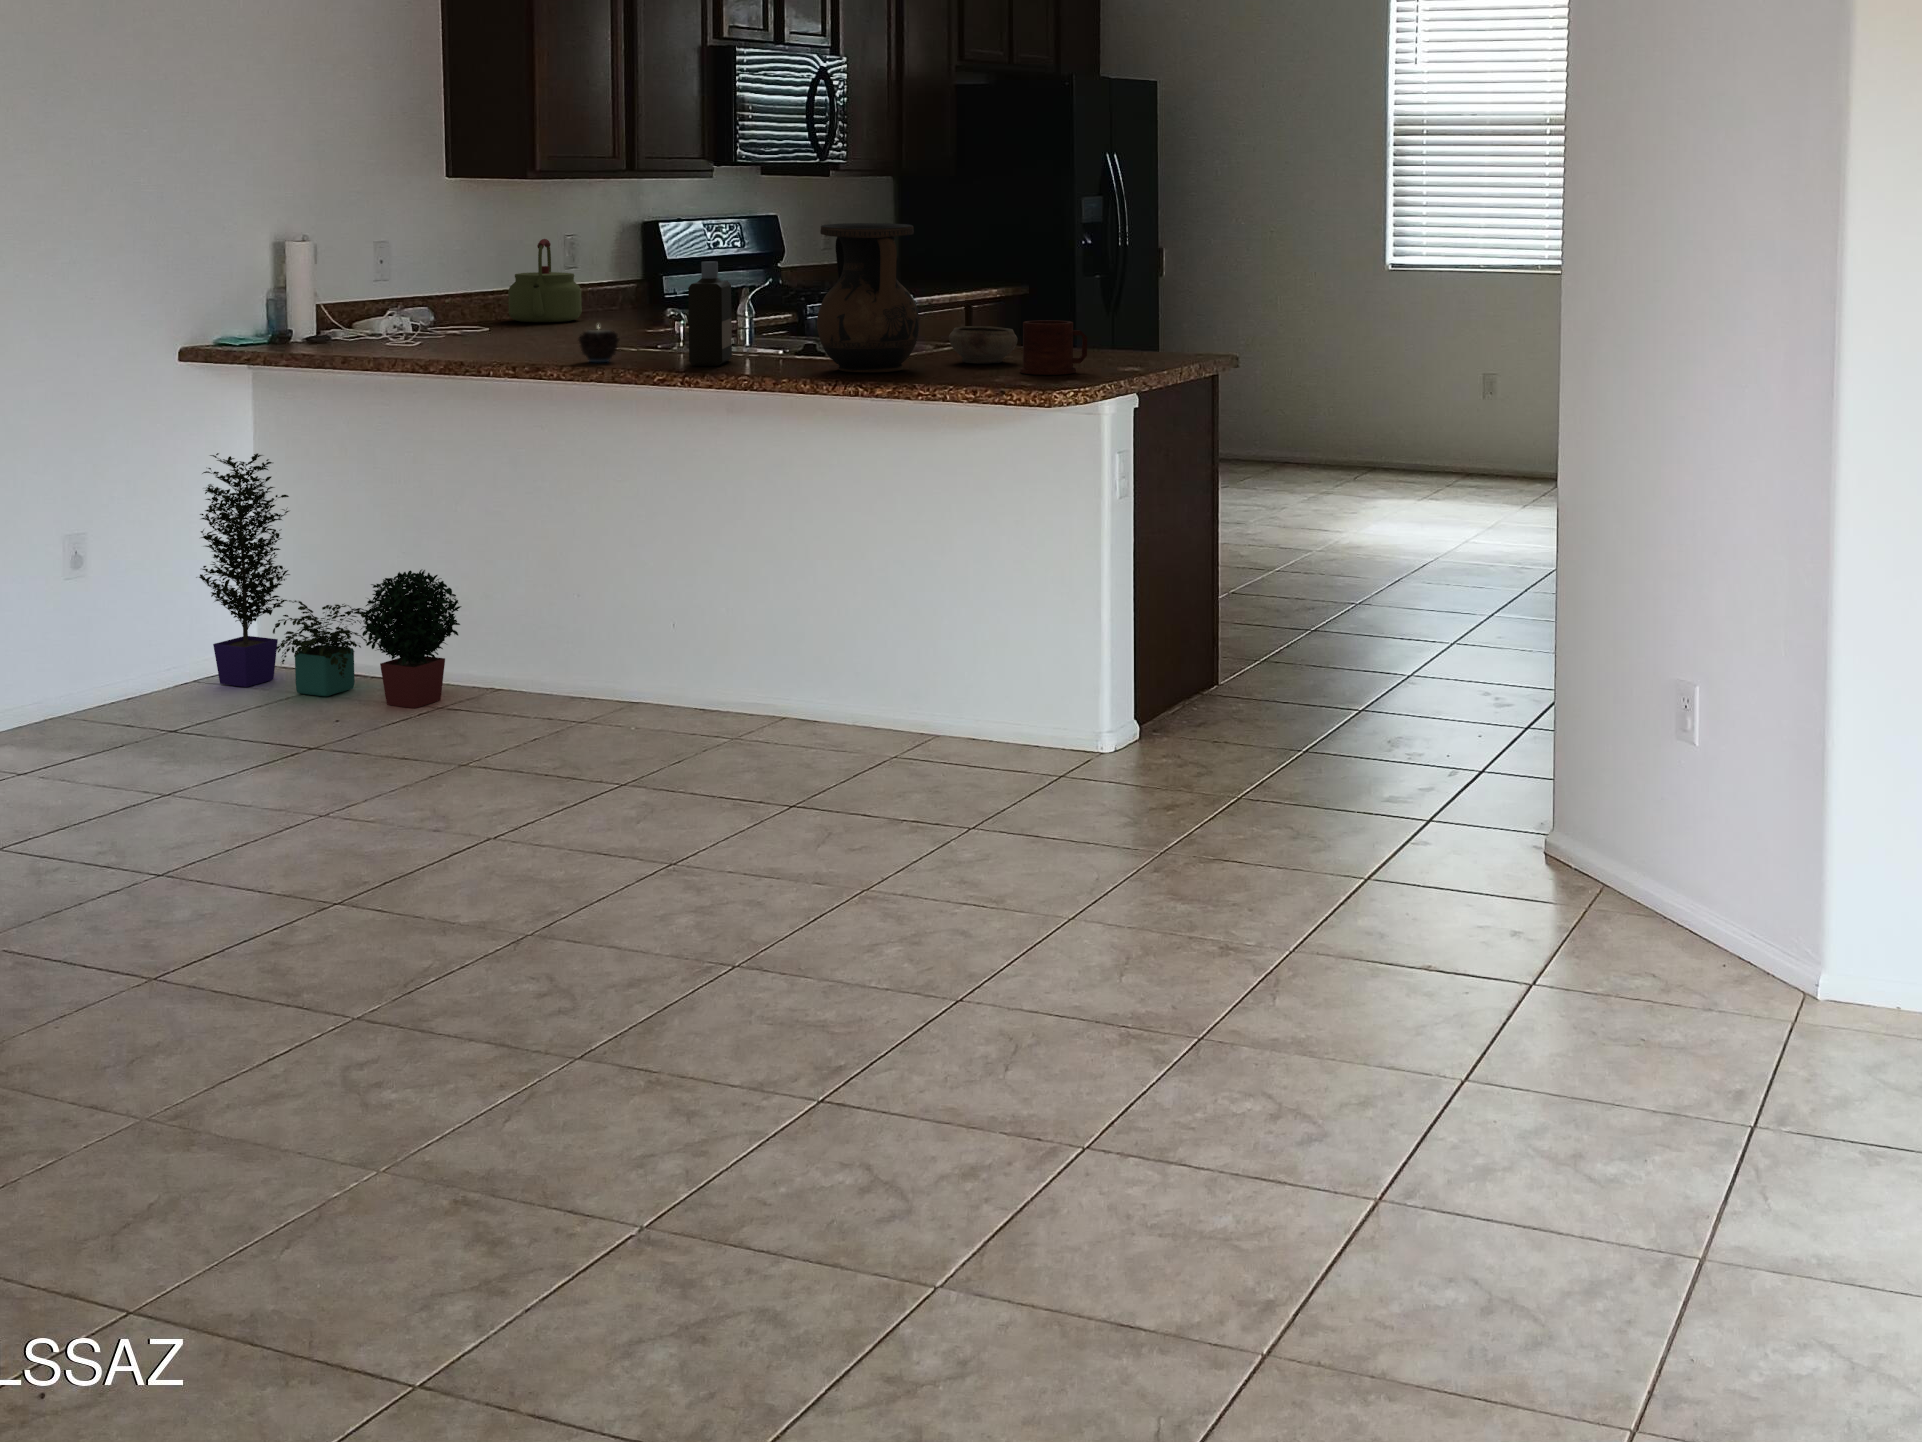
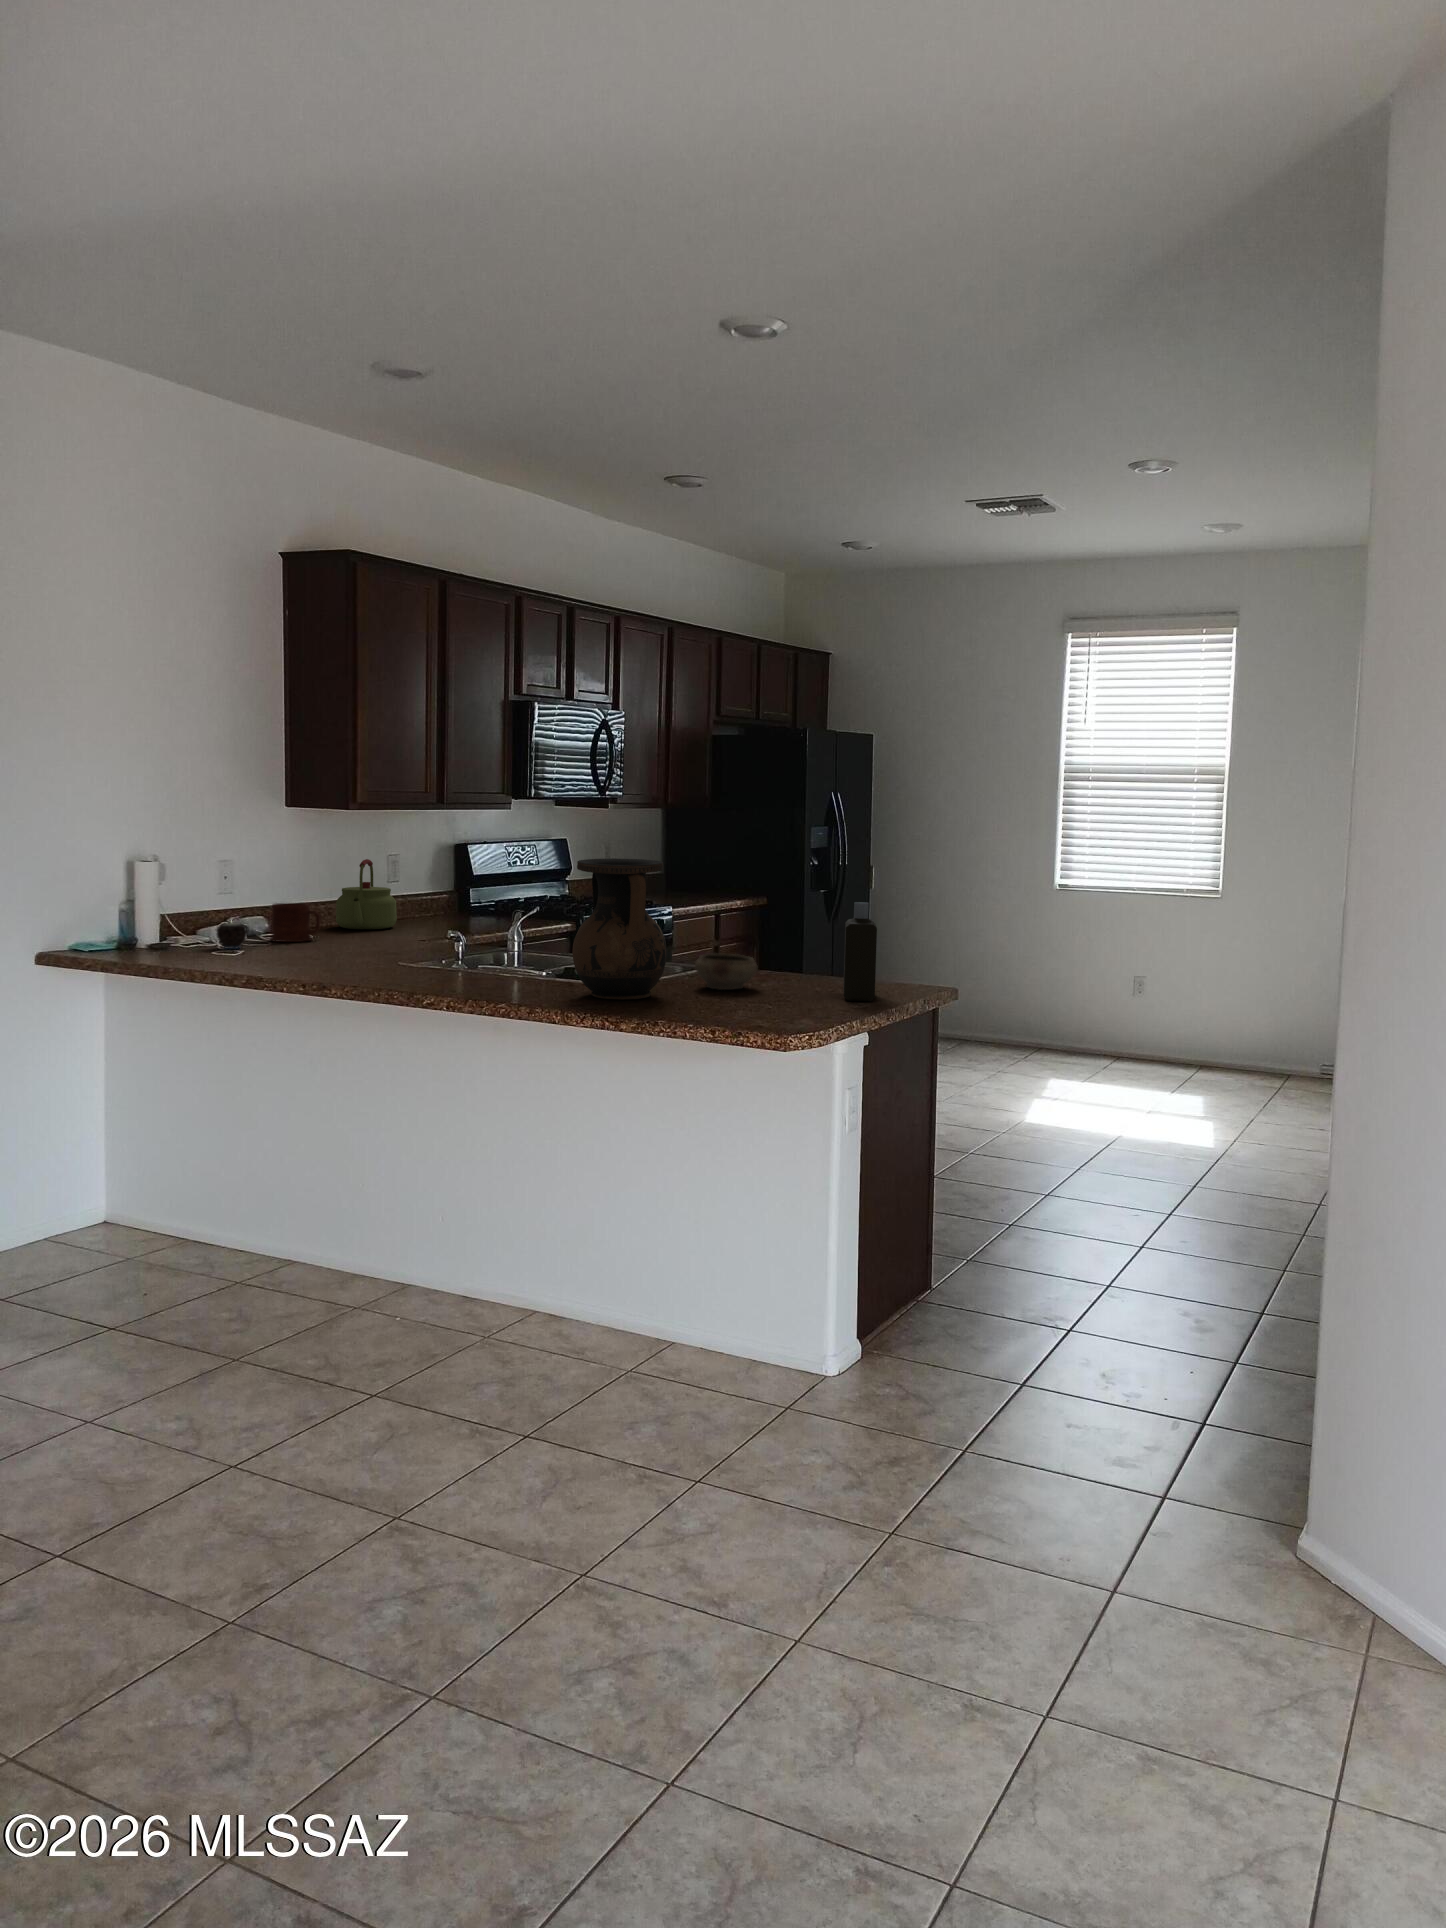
bottle: present [688,261,732,366] -> present [843,902,877,1001]
mug: present [1020,320,1087,375] -> present [270,903,321,942]
candle: present [578,330,620,362] -> present [216,923,248,949]
potted plant: present [199,453,461,708] -> none [48,1044,264,1279]

